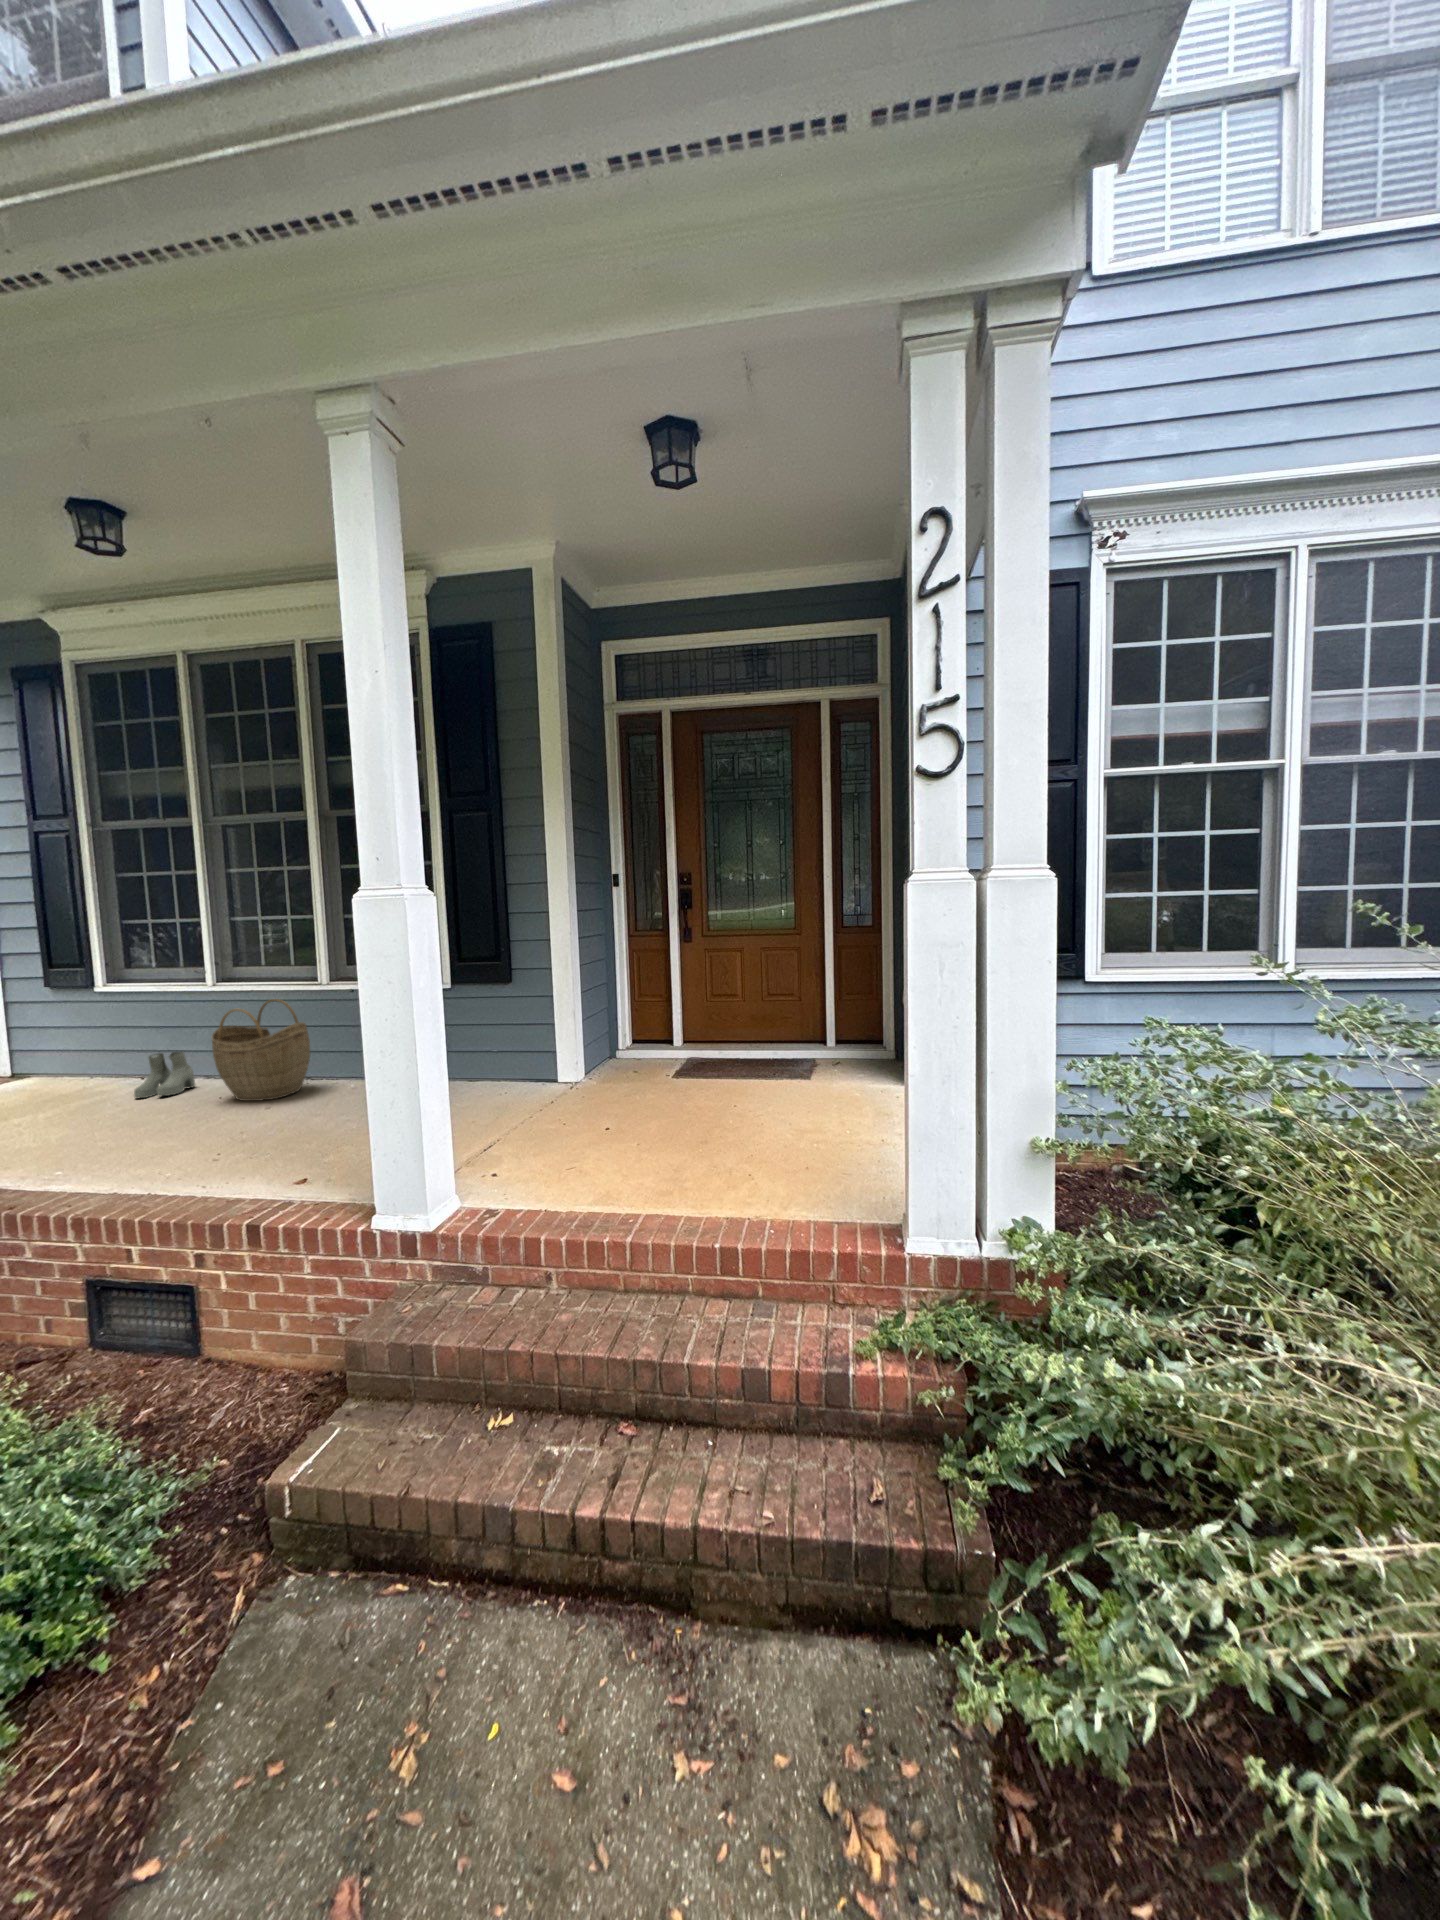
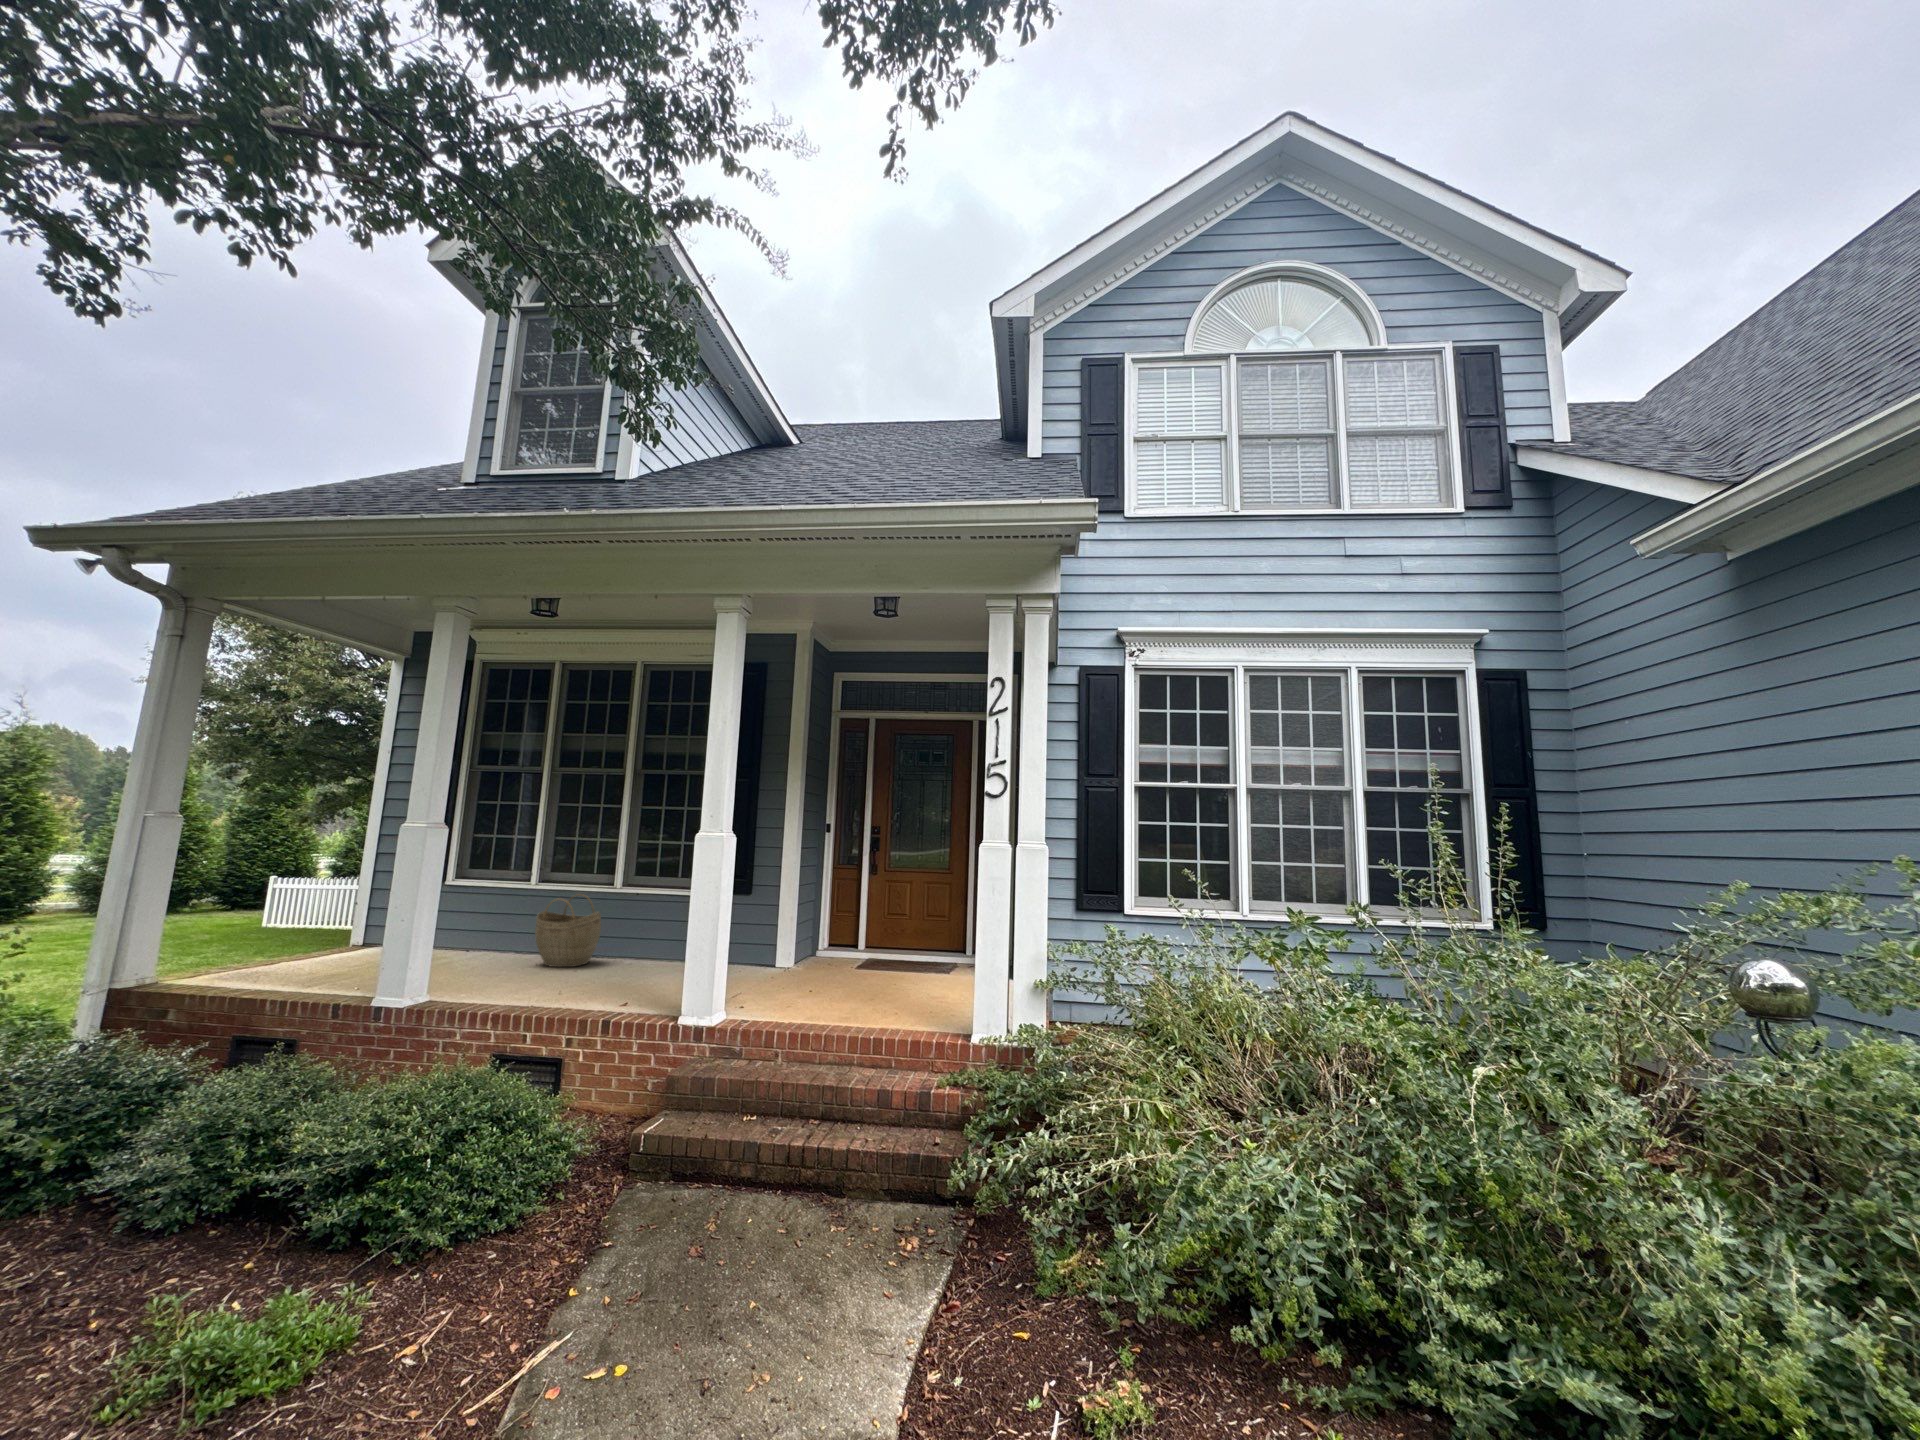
boots: present [134,1052,195,1098] -> none [468,929,507,961]

